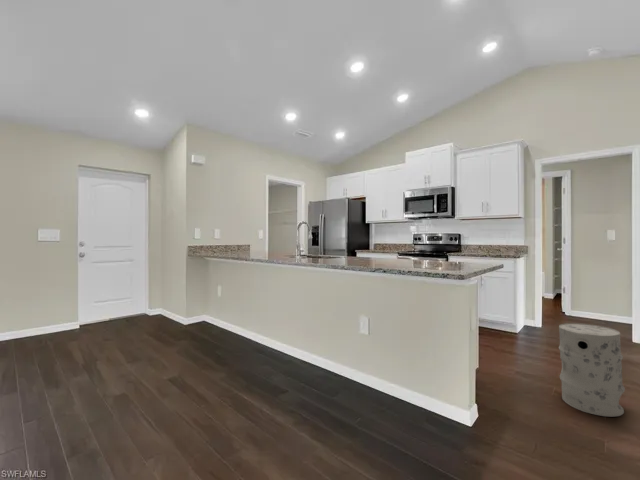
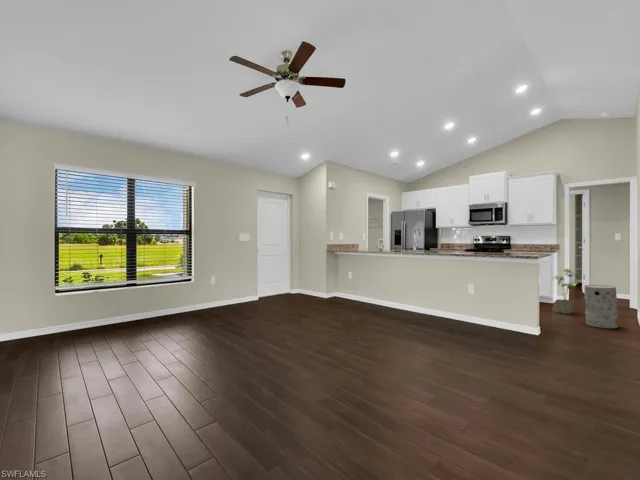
house plant: none [509,288,554,364] -> present [554,269,576,314]

